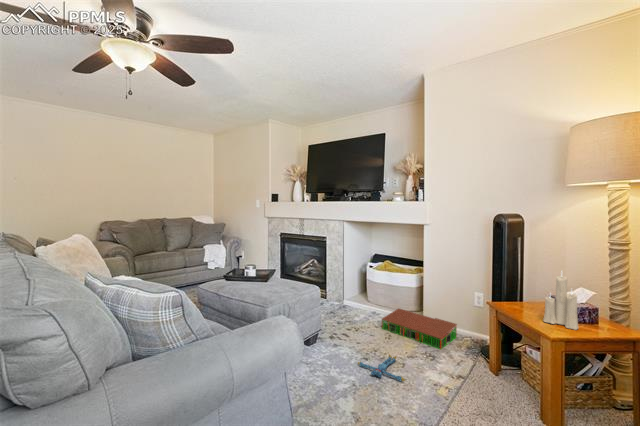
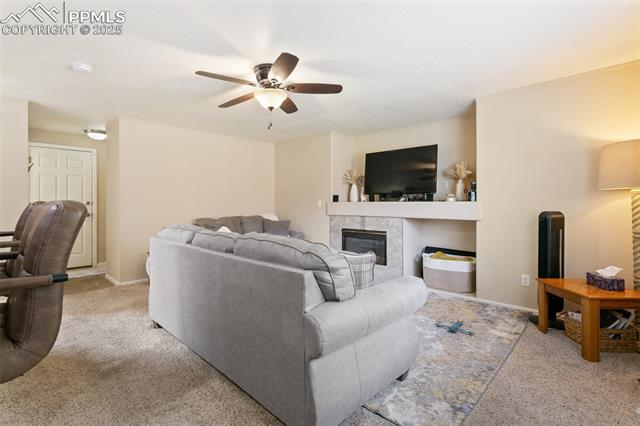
candle: present [543,274,578,330] -> none [582,250,609,293]
storage bin: present [382,309,457,349] -> none [443,289,507,318]

